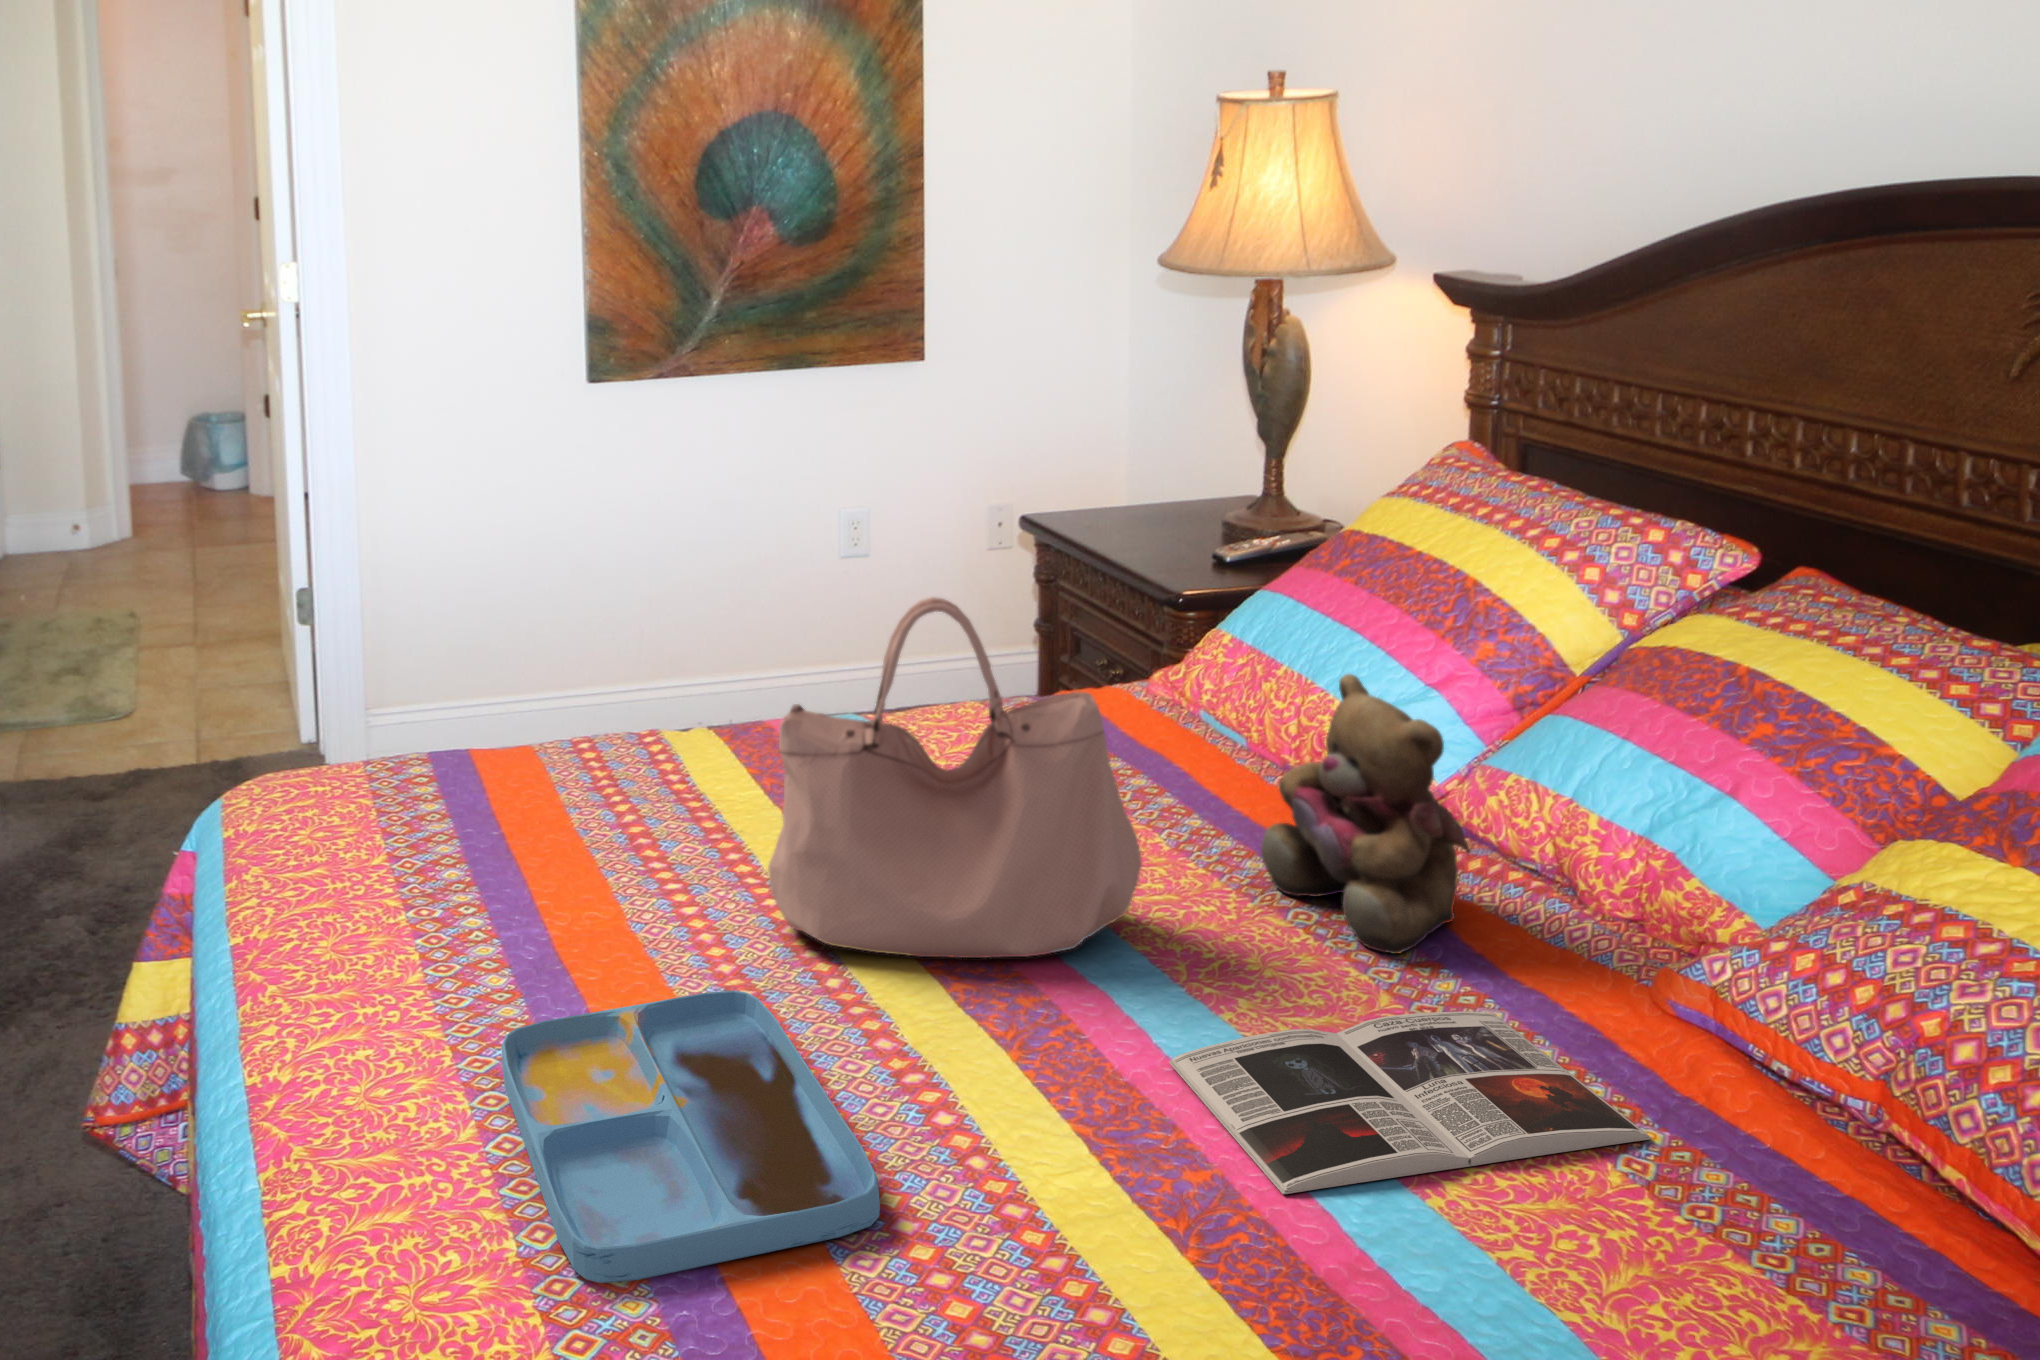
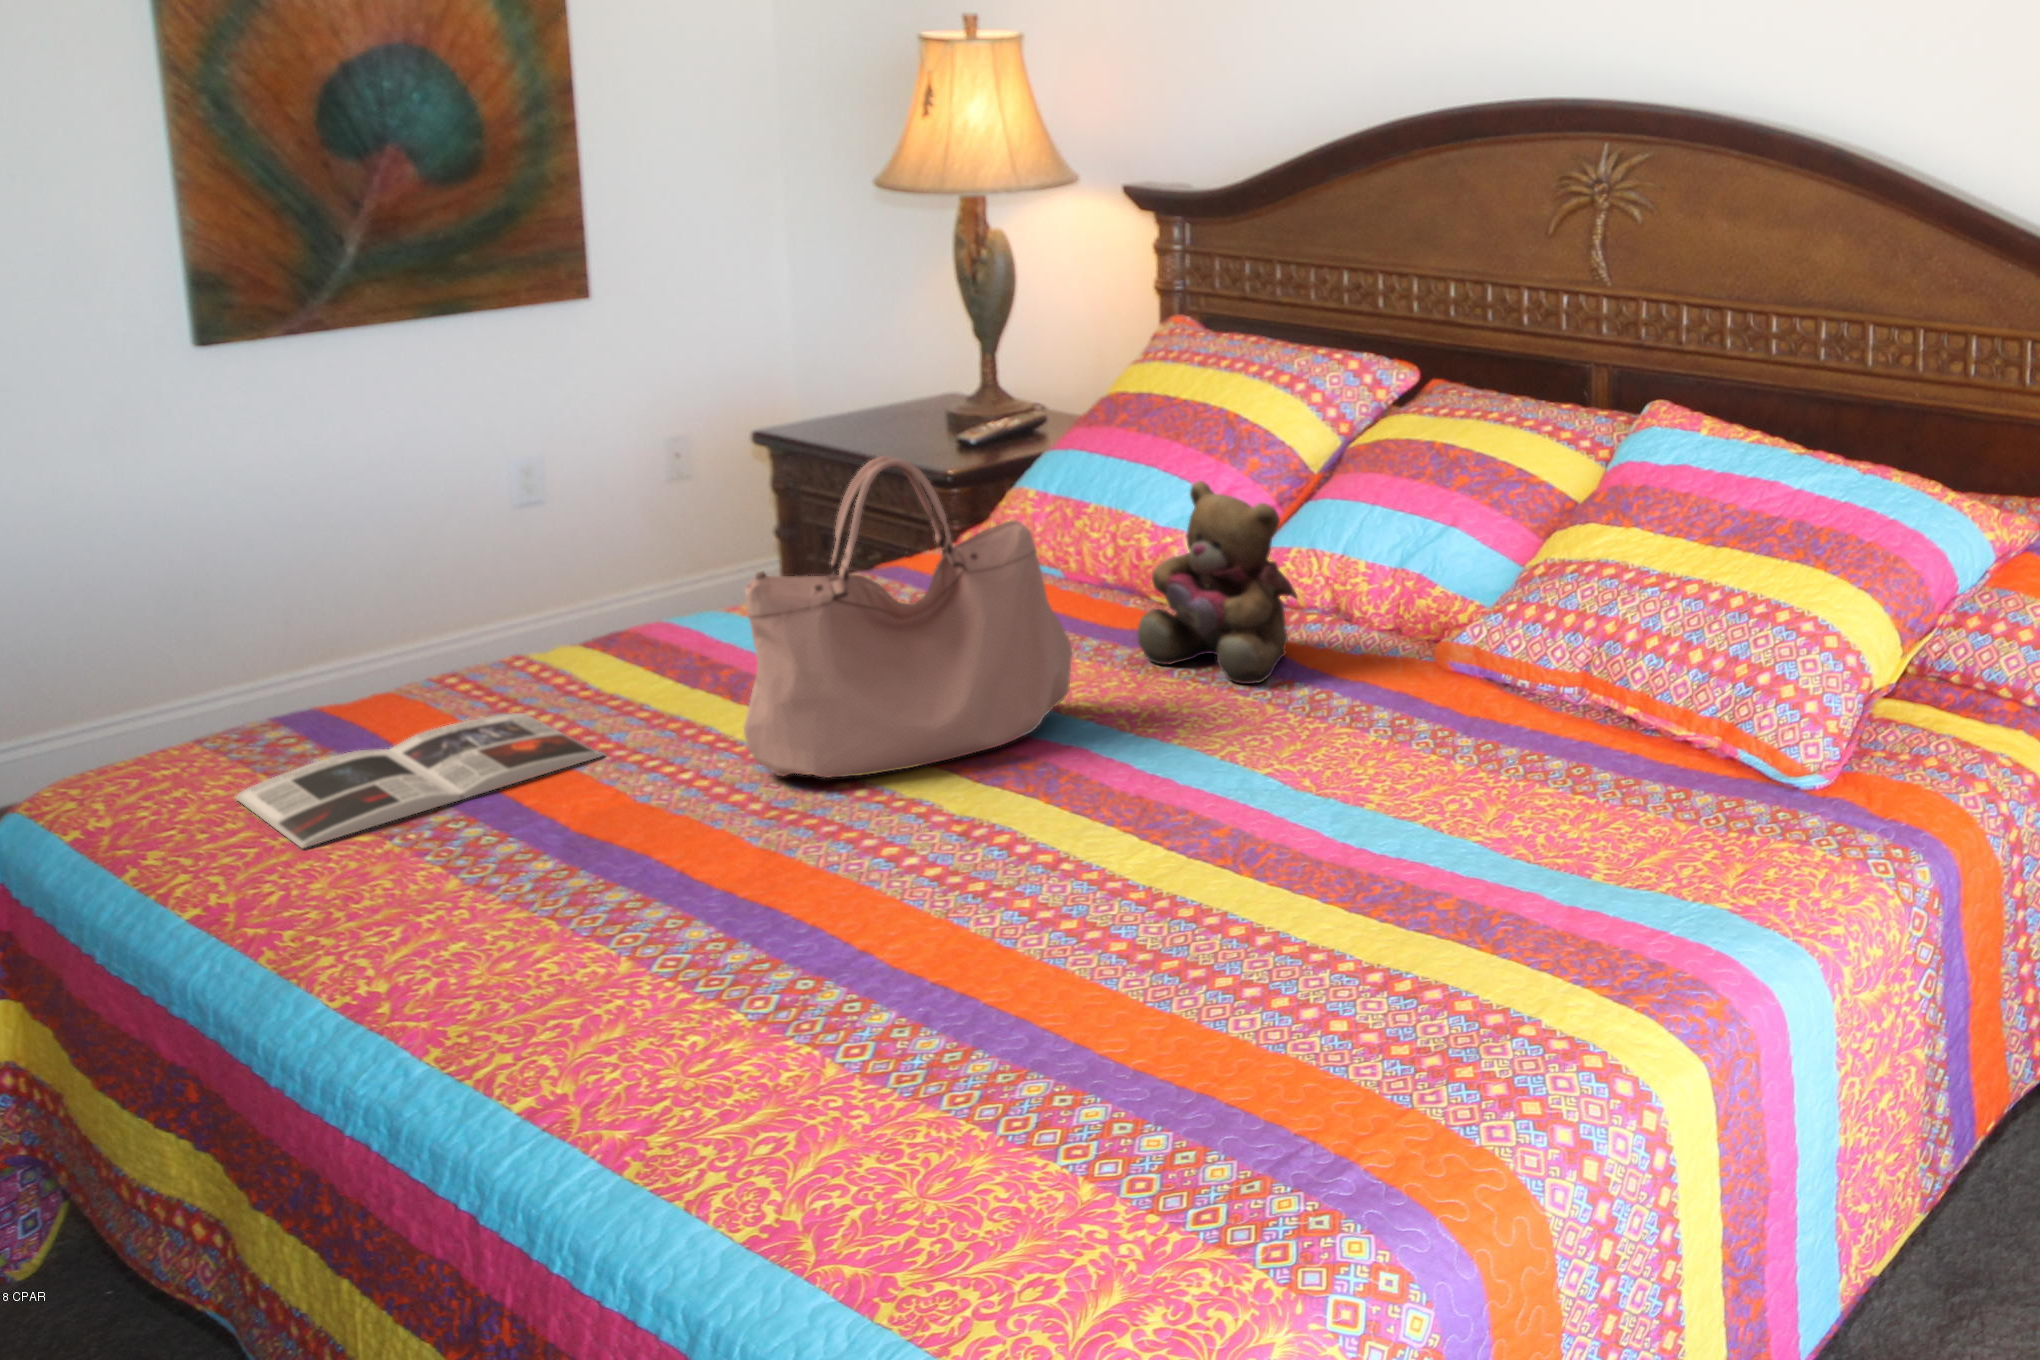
tray: present [502,990,880,1283] -> none [573,821,1007,1043]
magazine: present [1169,1011,1651,1194] -> present [236,713,603,848]

